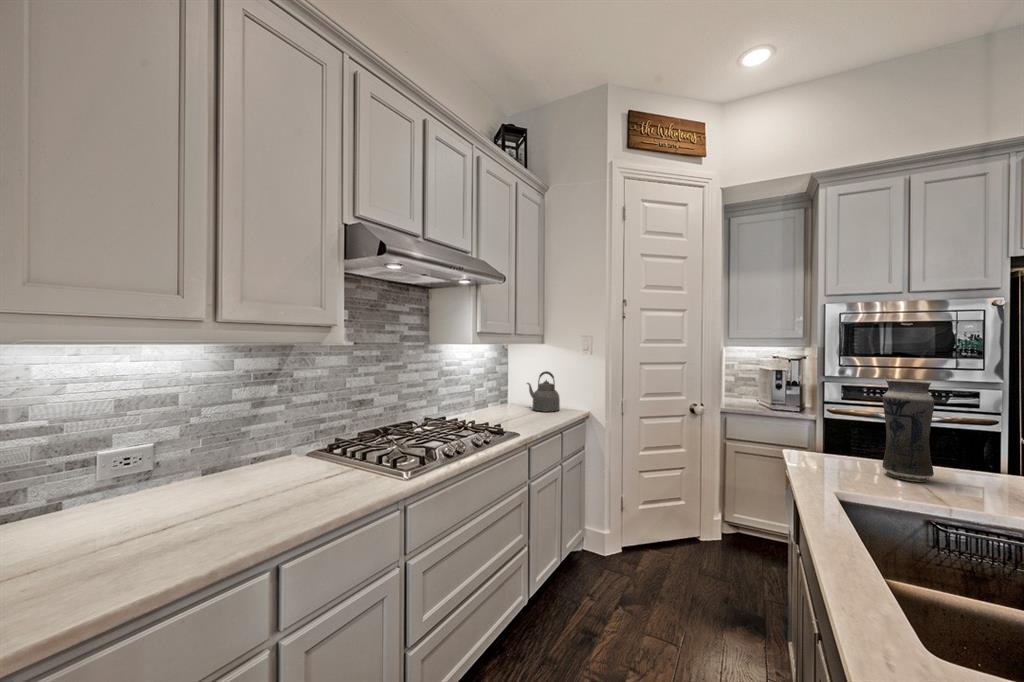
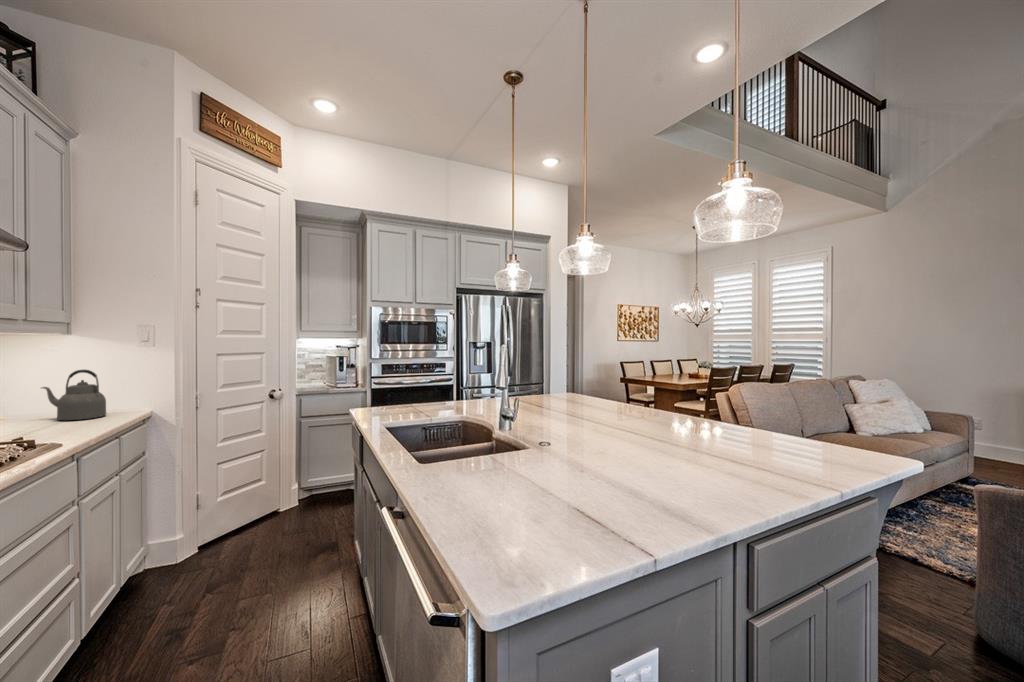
vase: present [883,379,934,482] -> none [404,354,425,411]

